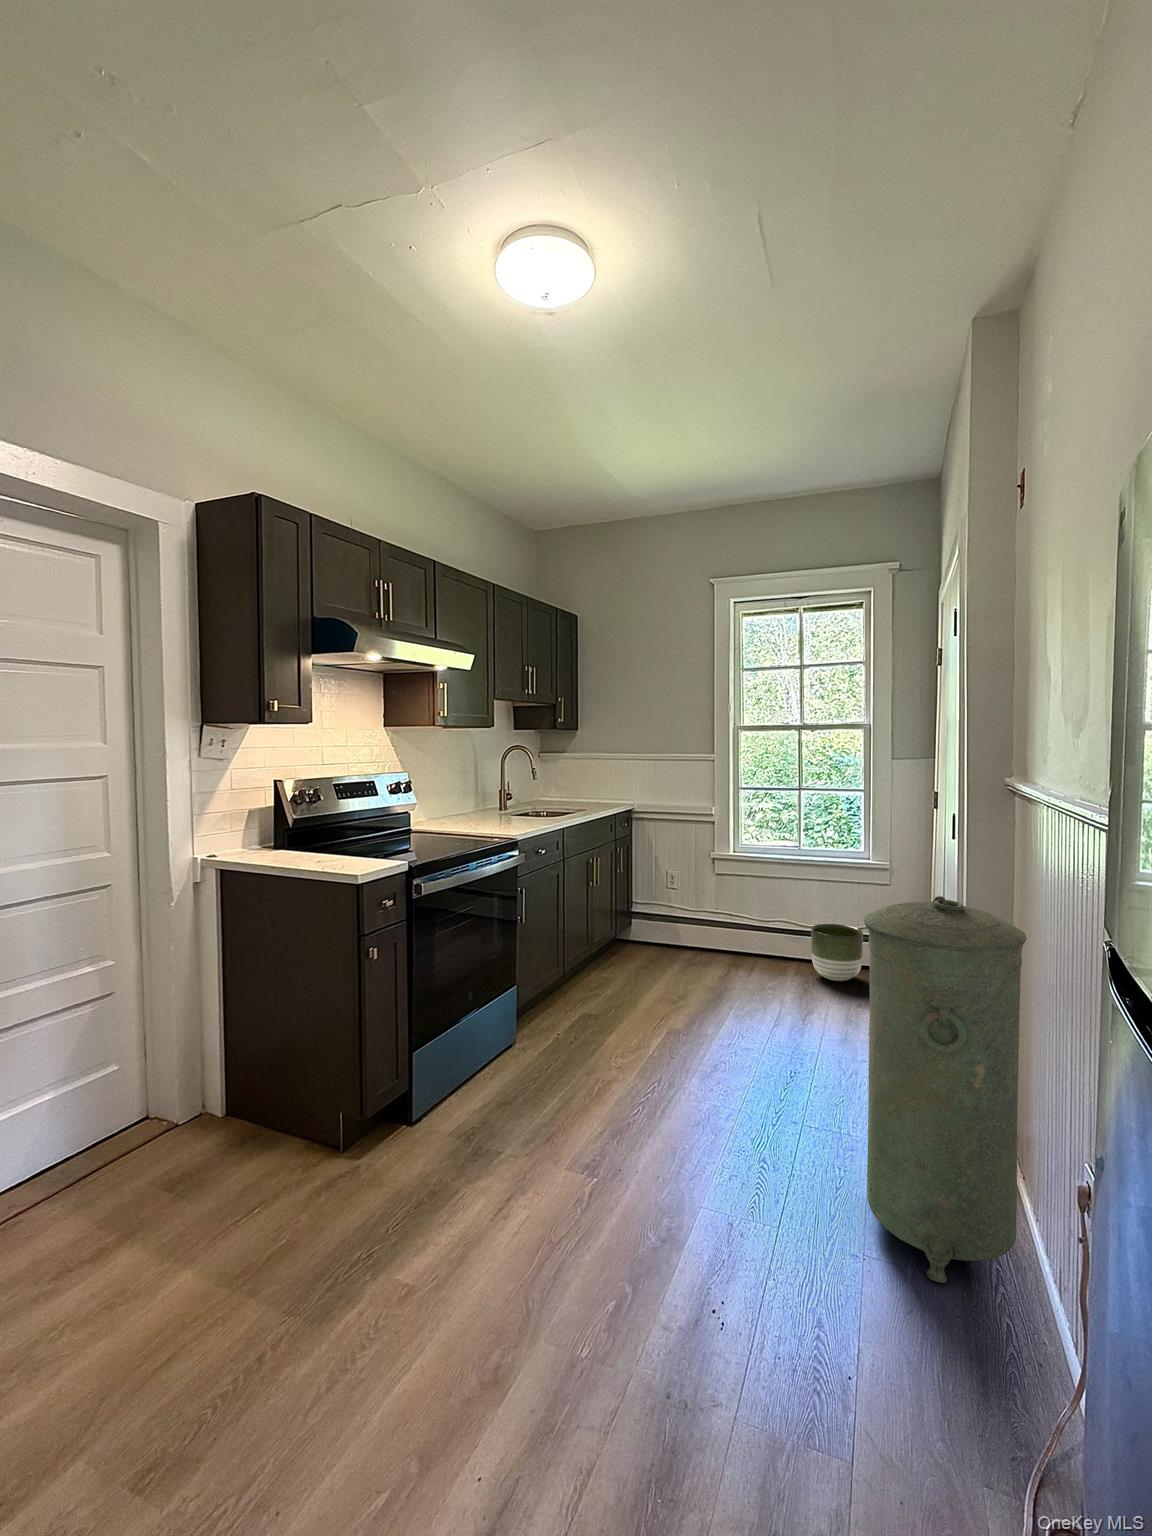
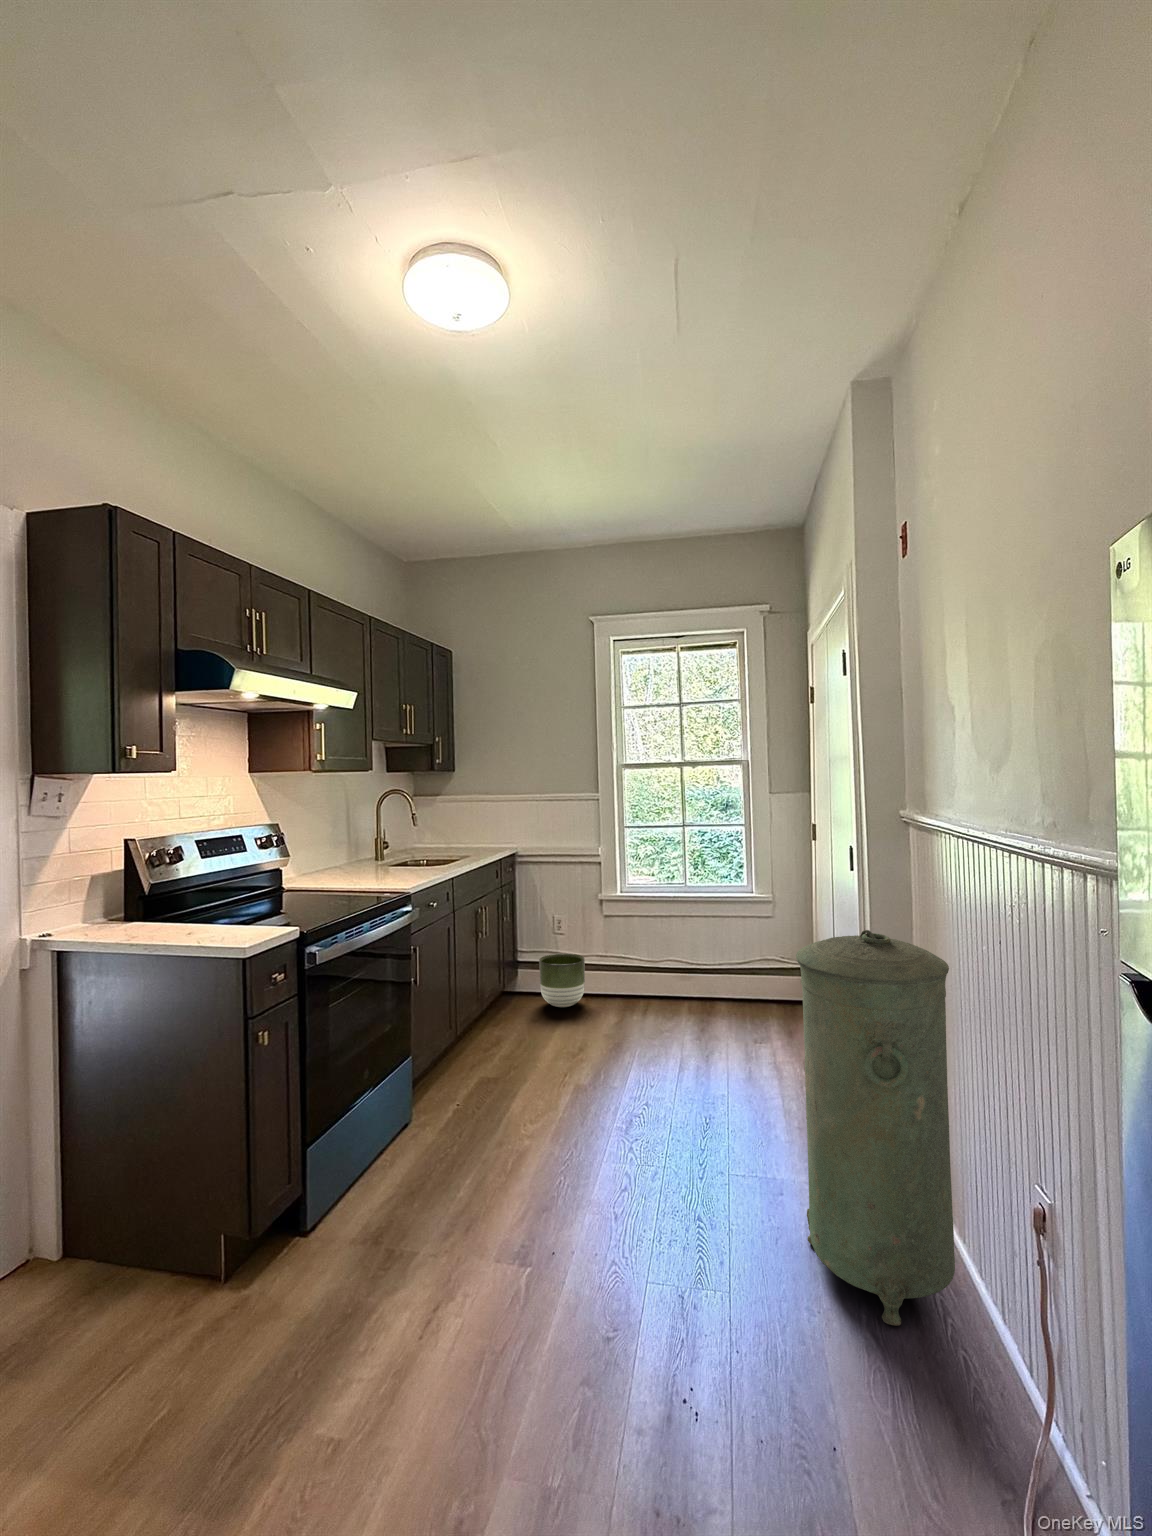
planter: present [811,924,863,981] -> present [539,953,585,1007]

